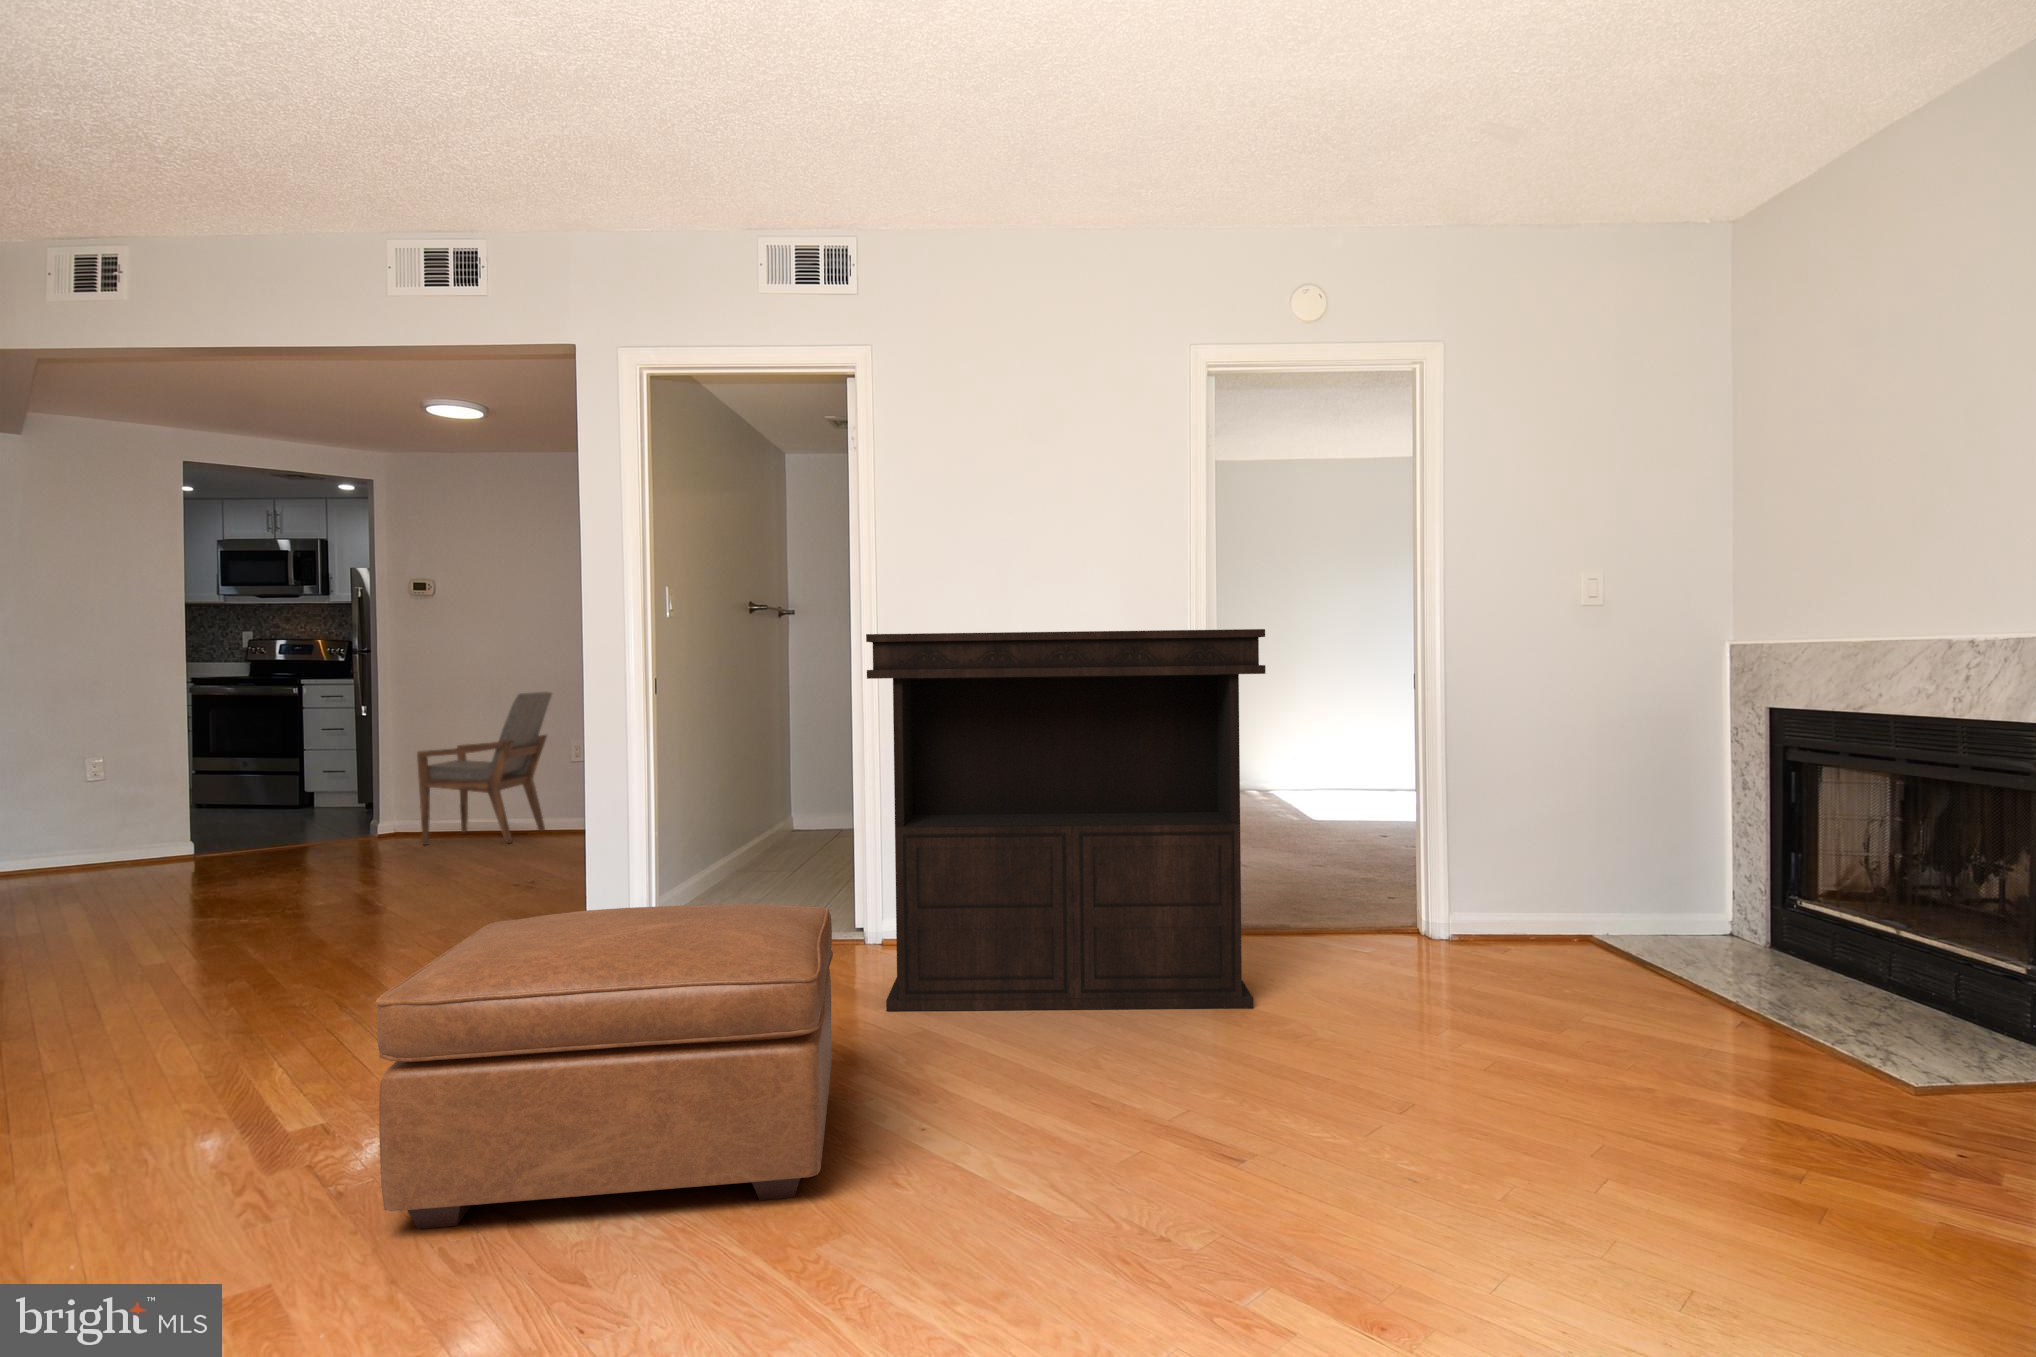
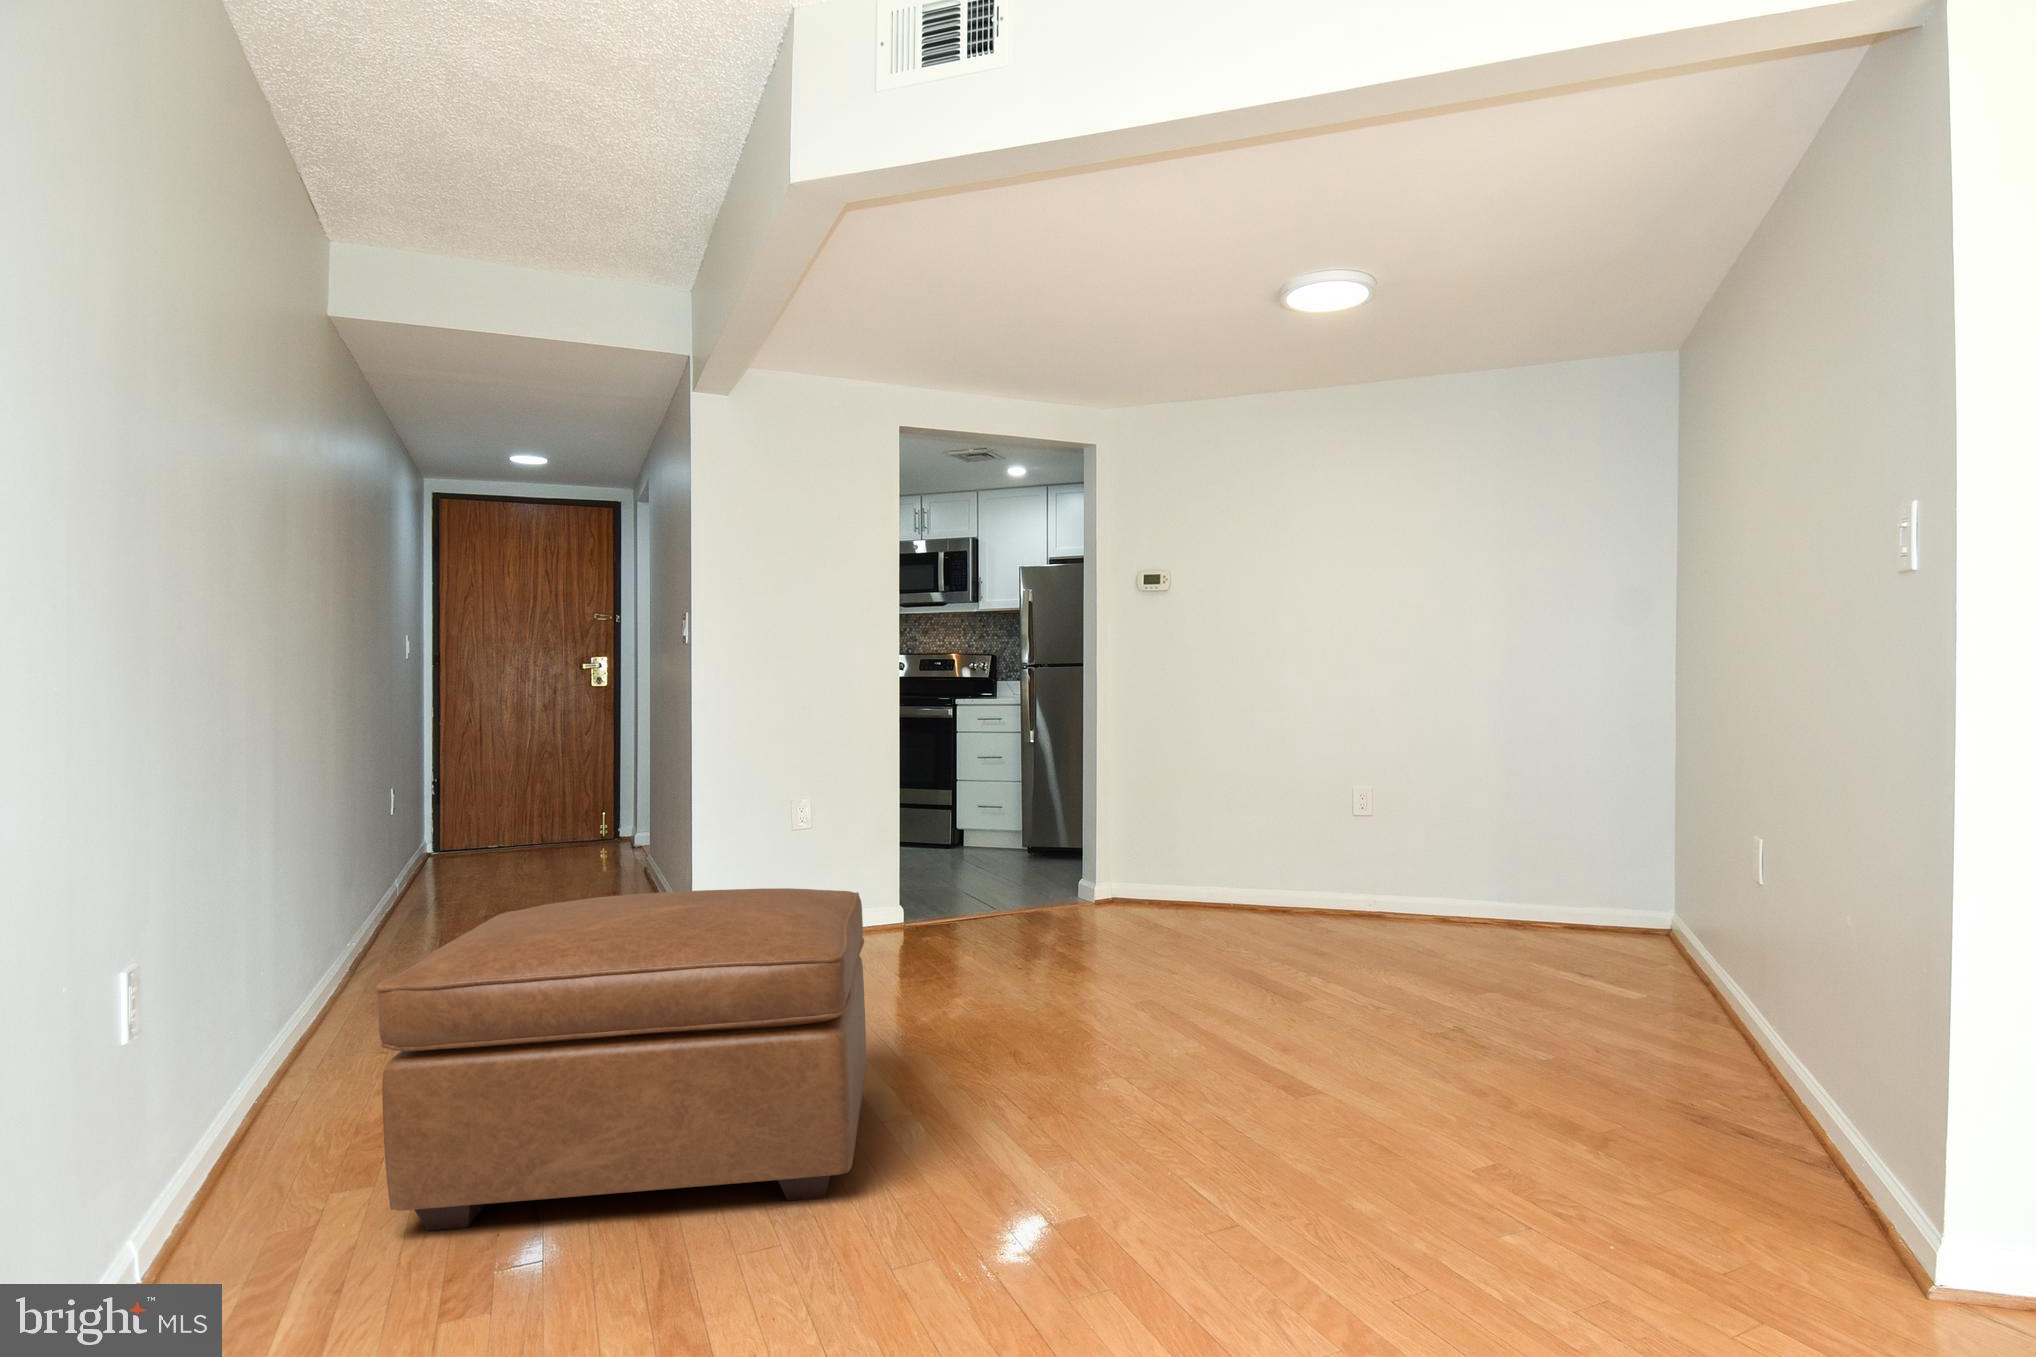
console table: present [866,629,1266,1011] -> none [894,581,1335,1011]
armchair: present [417,692,552,845] -> none [437,693,575,858]

